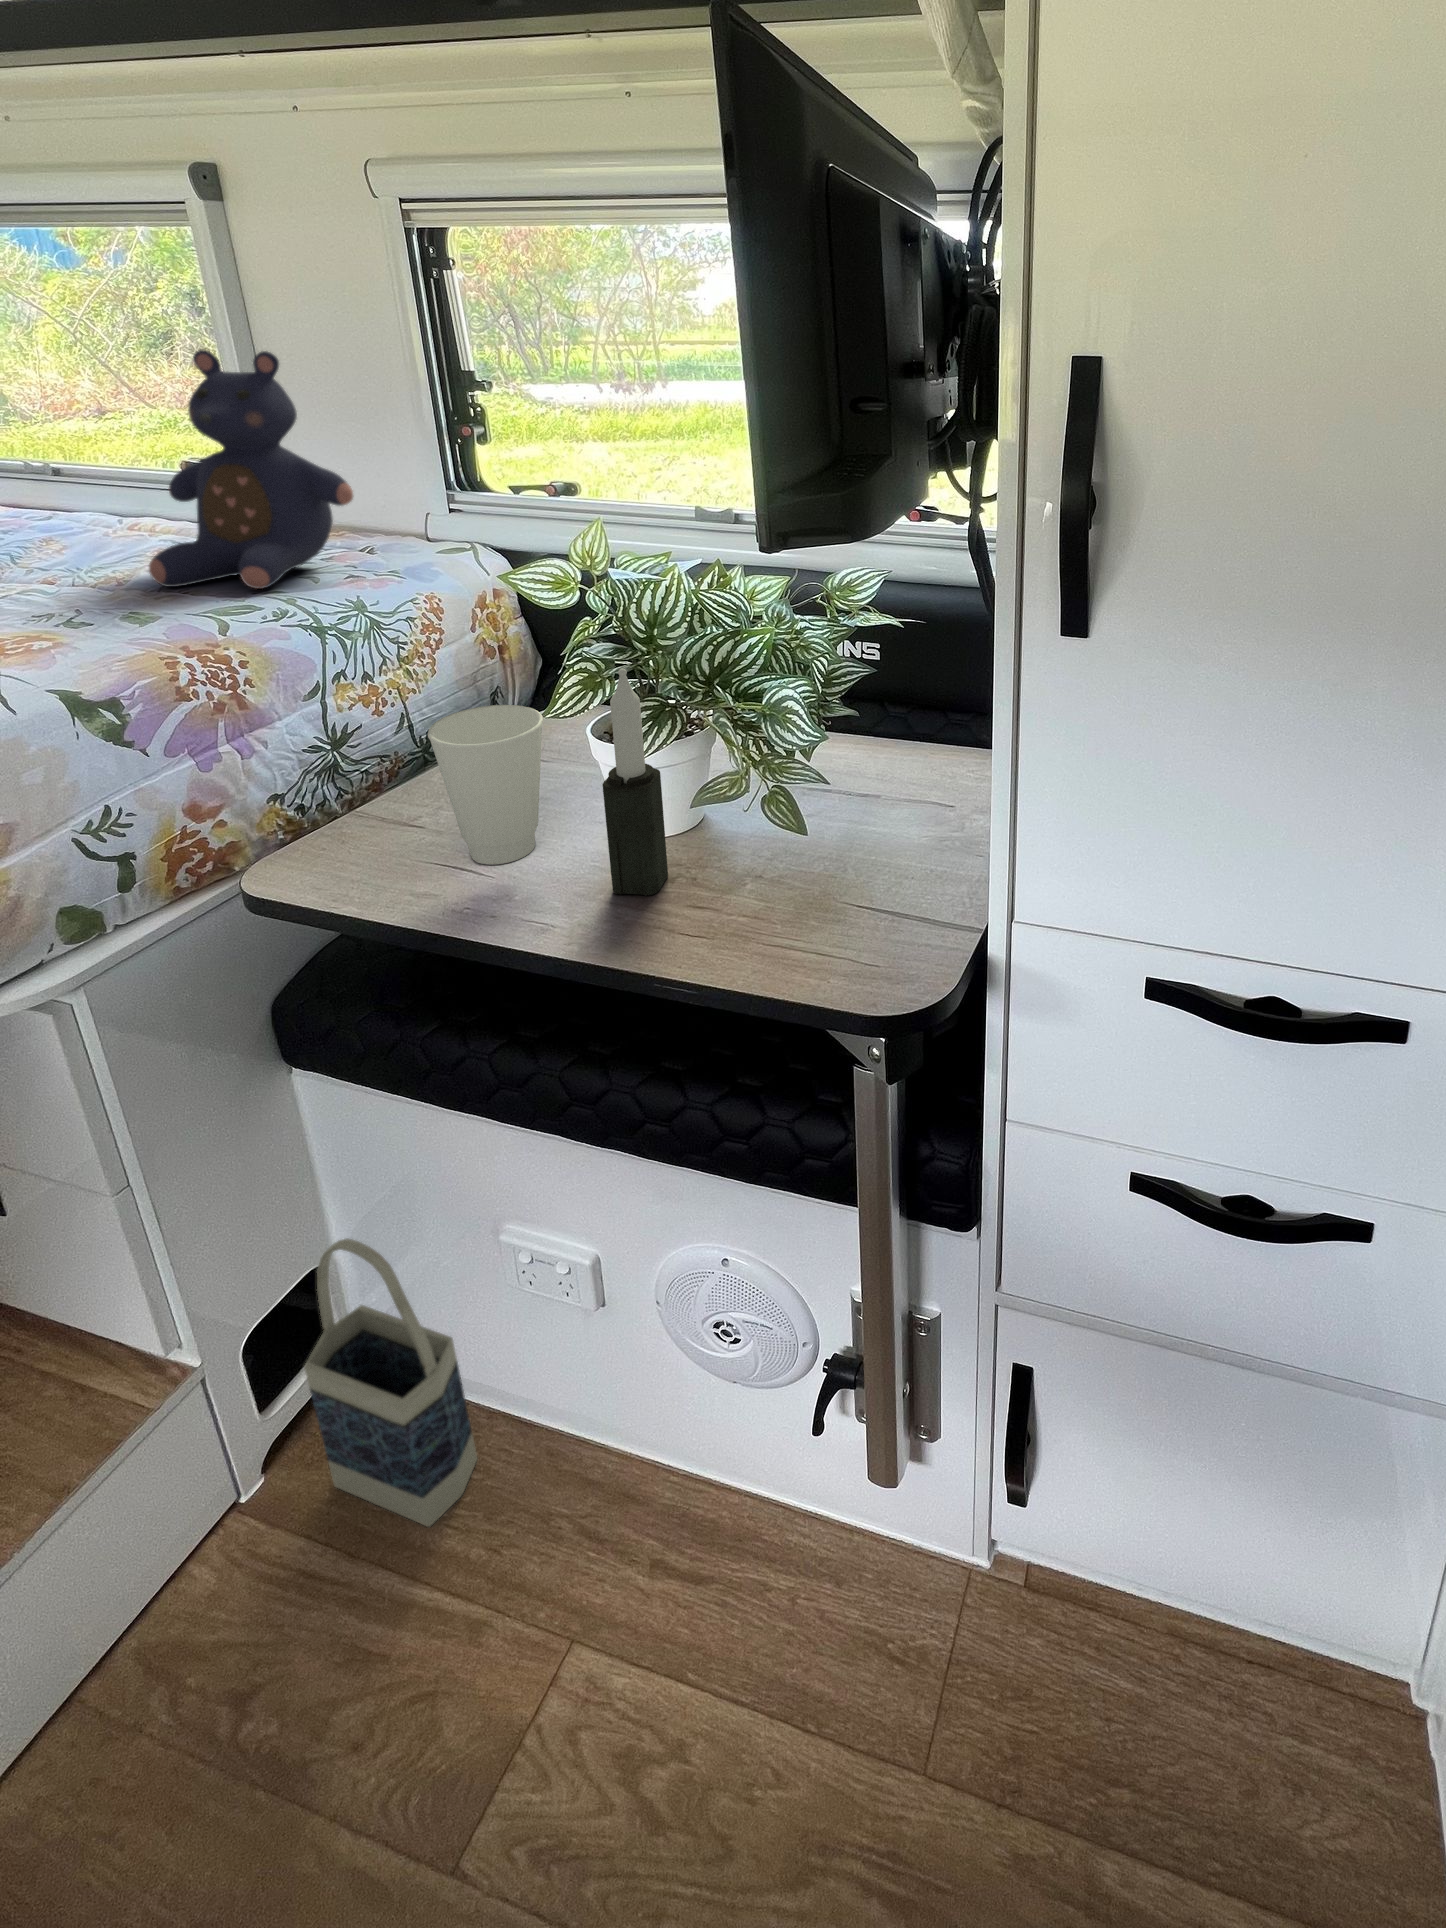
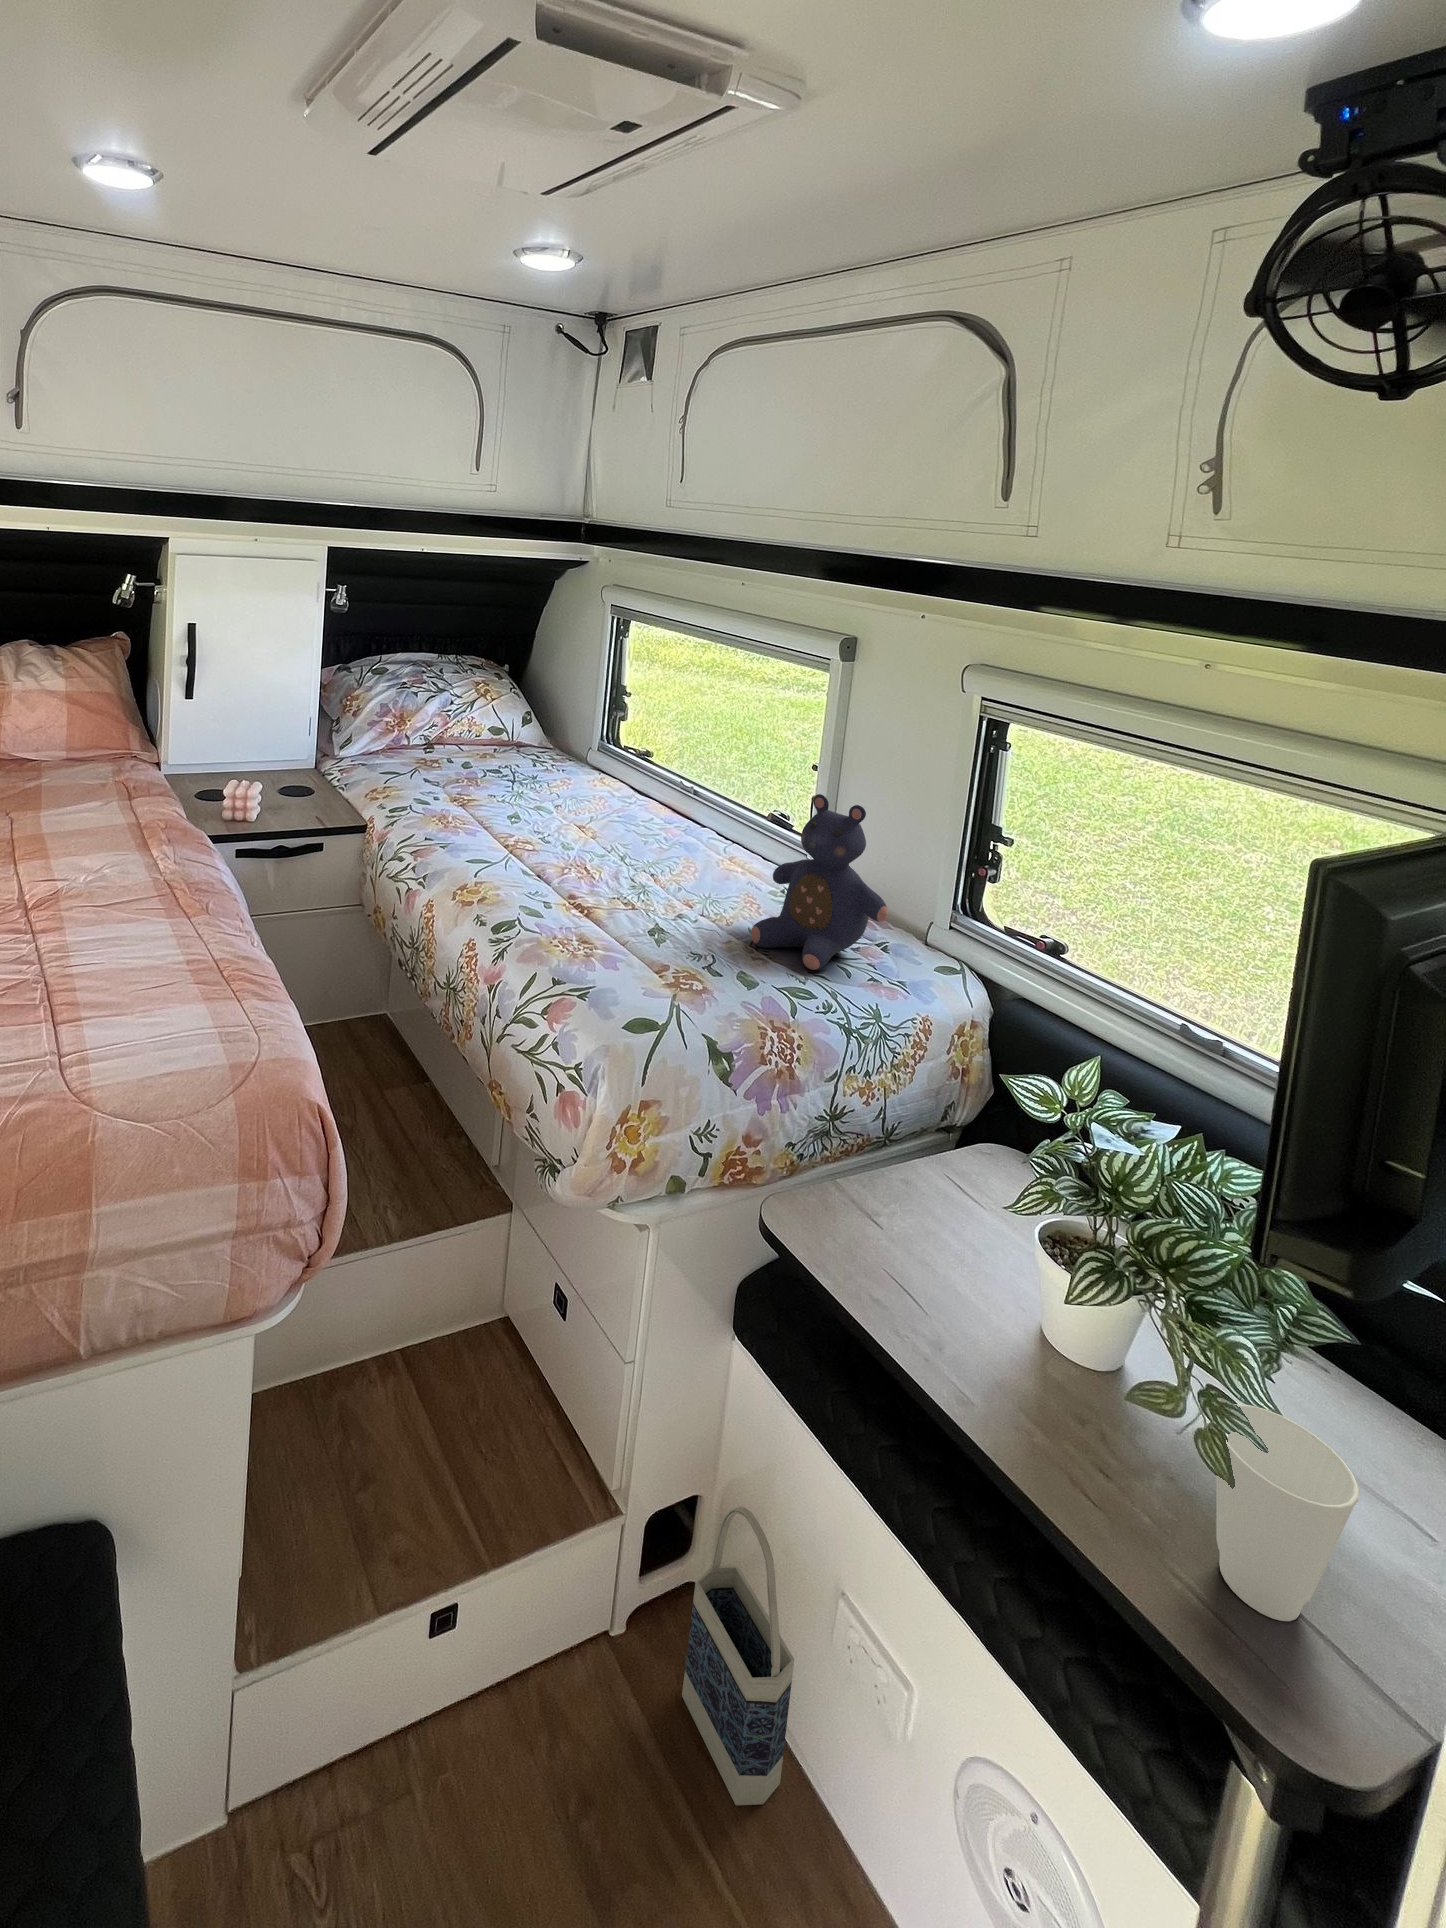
candle: present [603,668,668,896] -> none [1030,1229,1098,1429]
cup: present [428,705,543,865] -> present [1216,1404,1359,1621]

